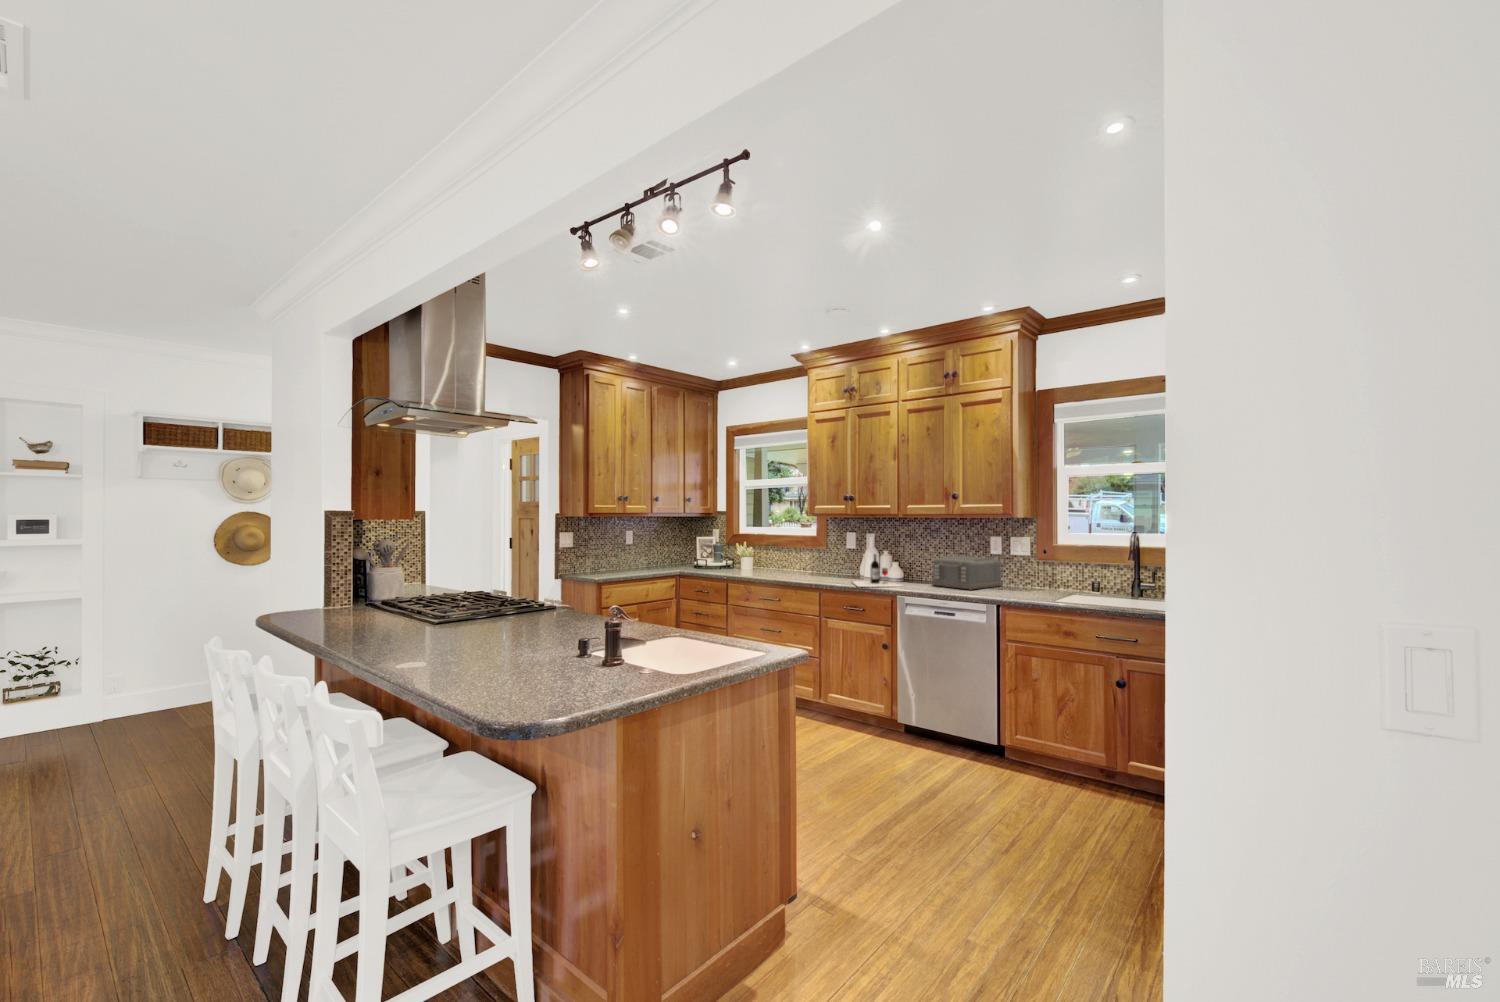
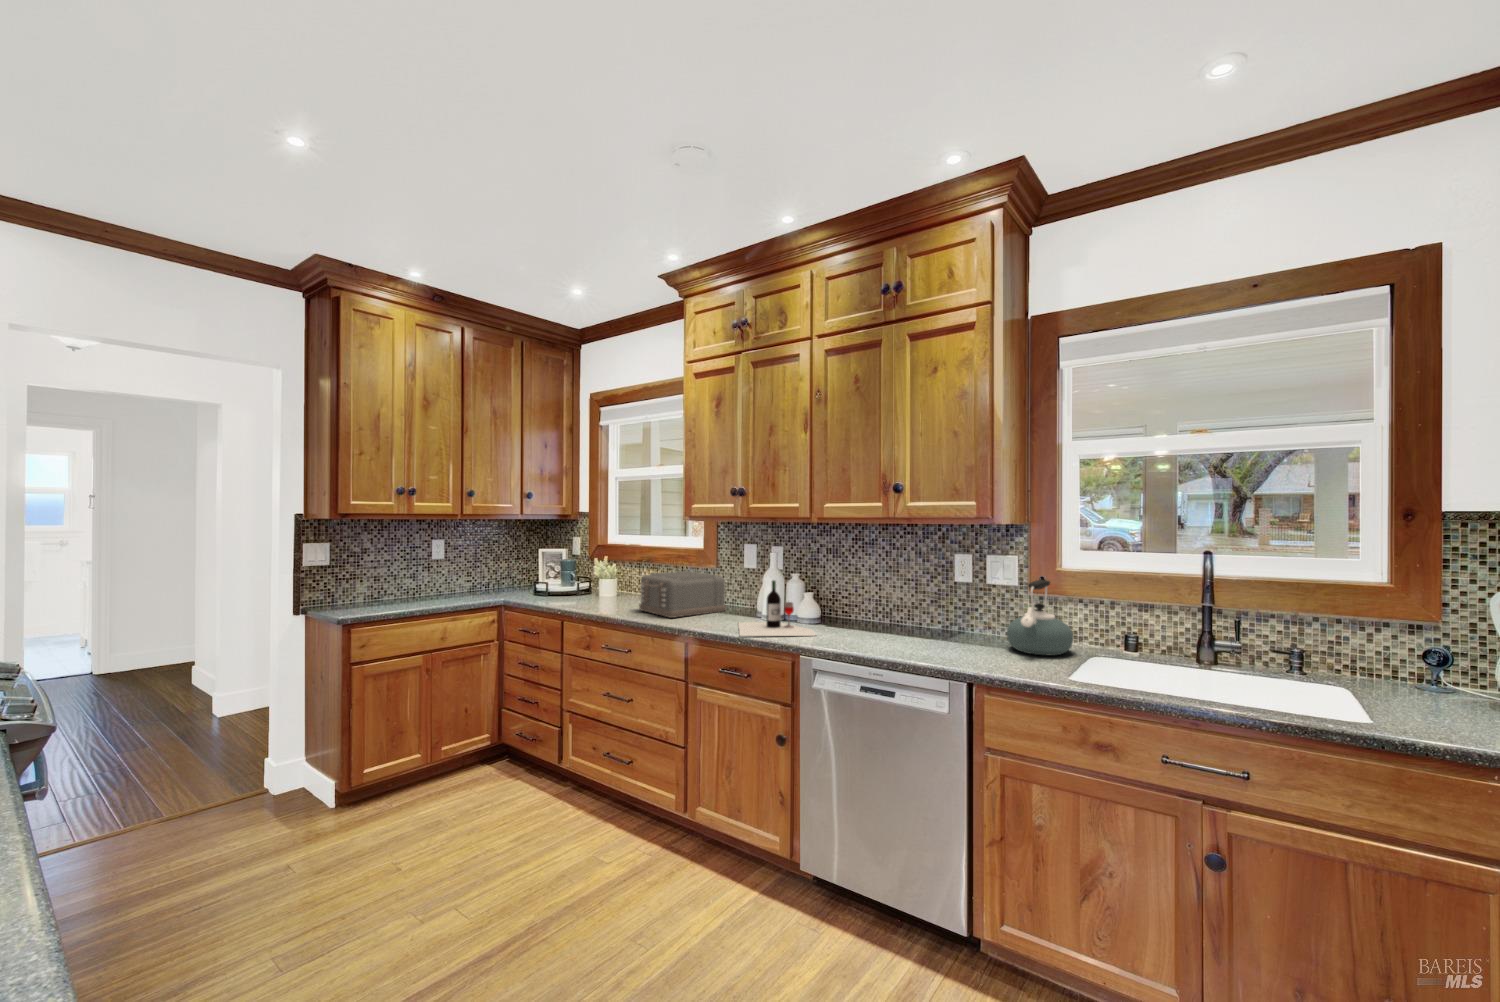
kettle: none [1021,550,1060,593] -> present [1007,580,1073,655]
toaster: present [932,556,1002,589] -> present [639,571,726,618]

